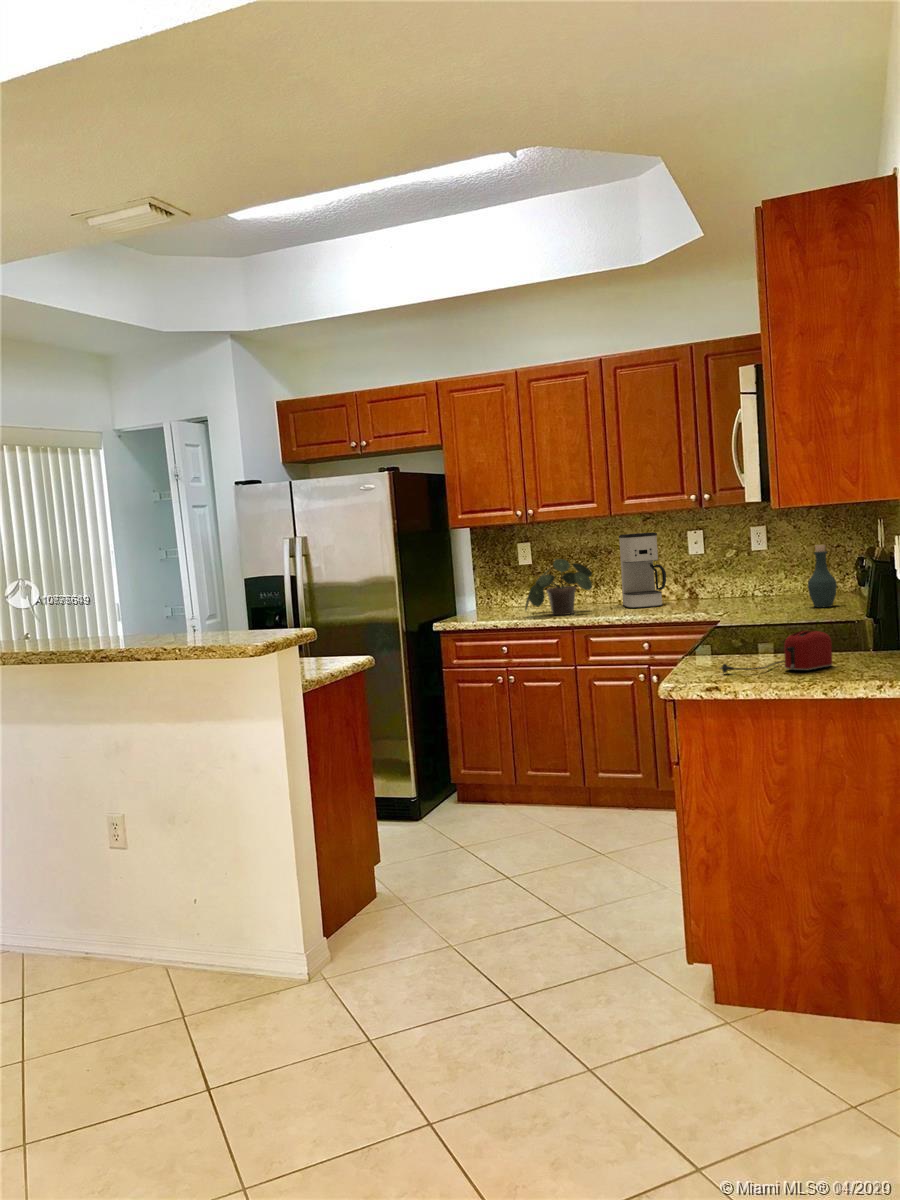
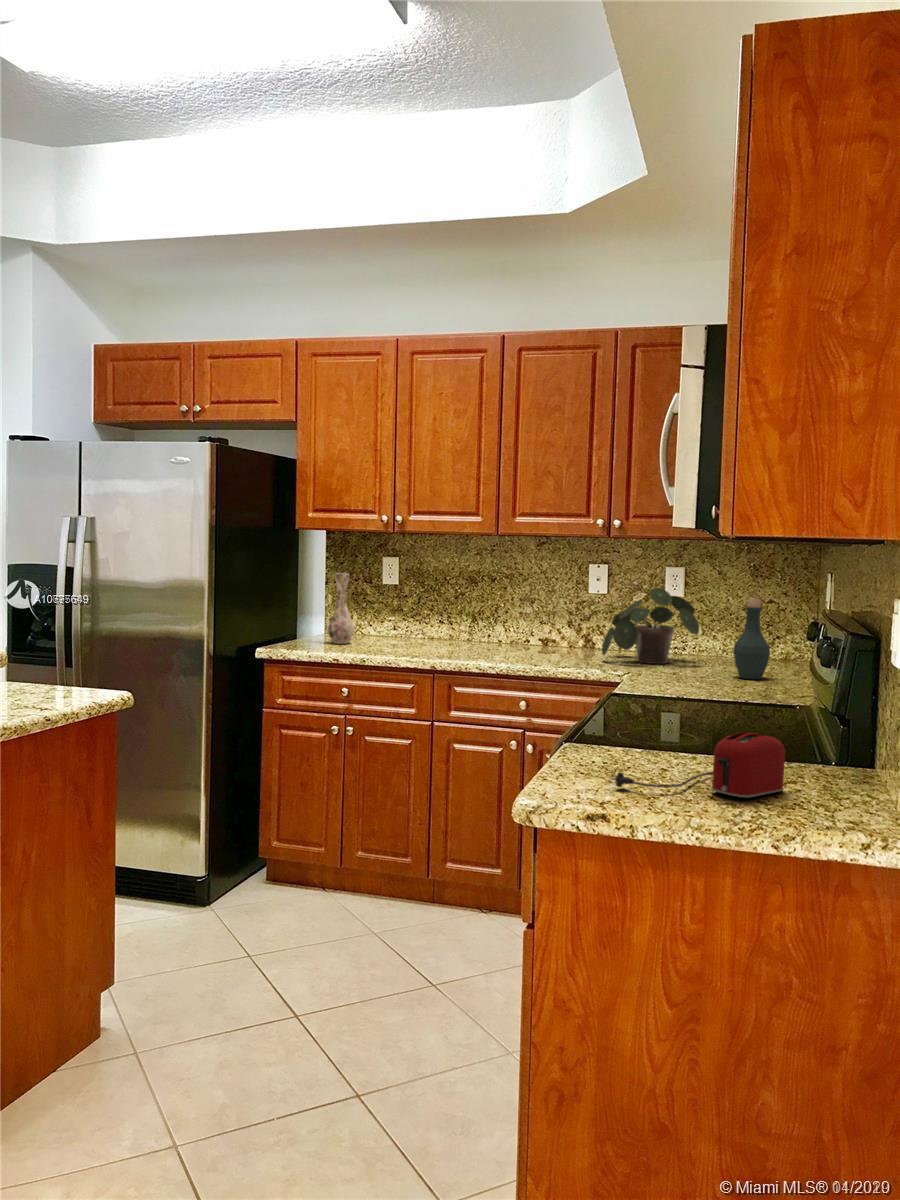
coffee maker: present [619,532,666,608] -> none [503,559,559,654]
vase: none [483,559,503,615] -> present [328,573,354,644]
potted plant: present [525,559,592,615] -> present [602,588,699,664]

